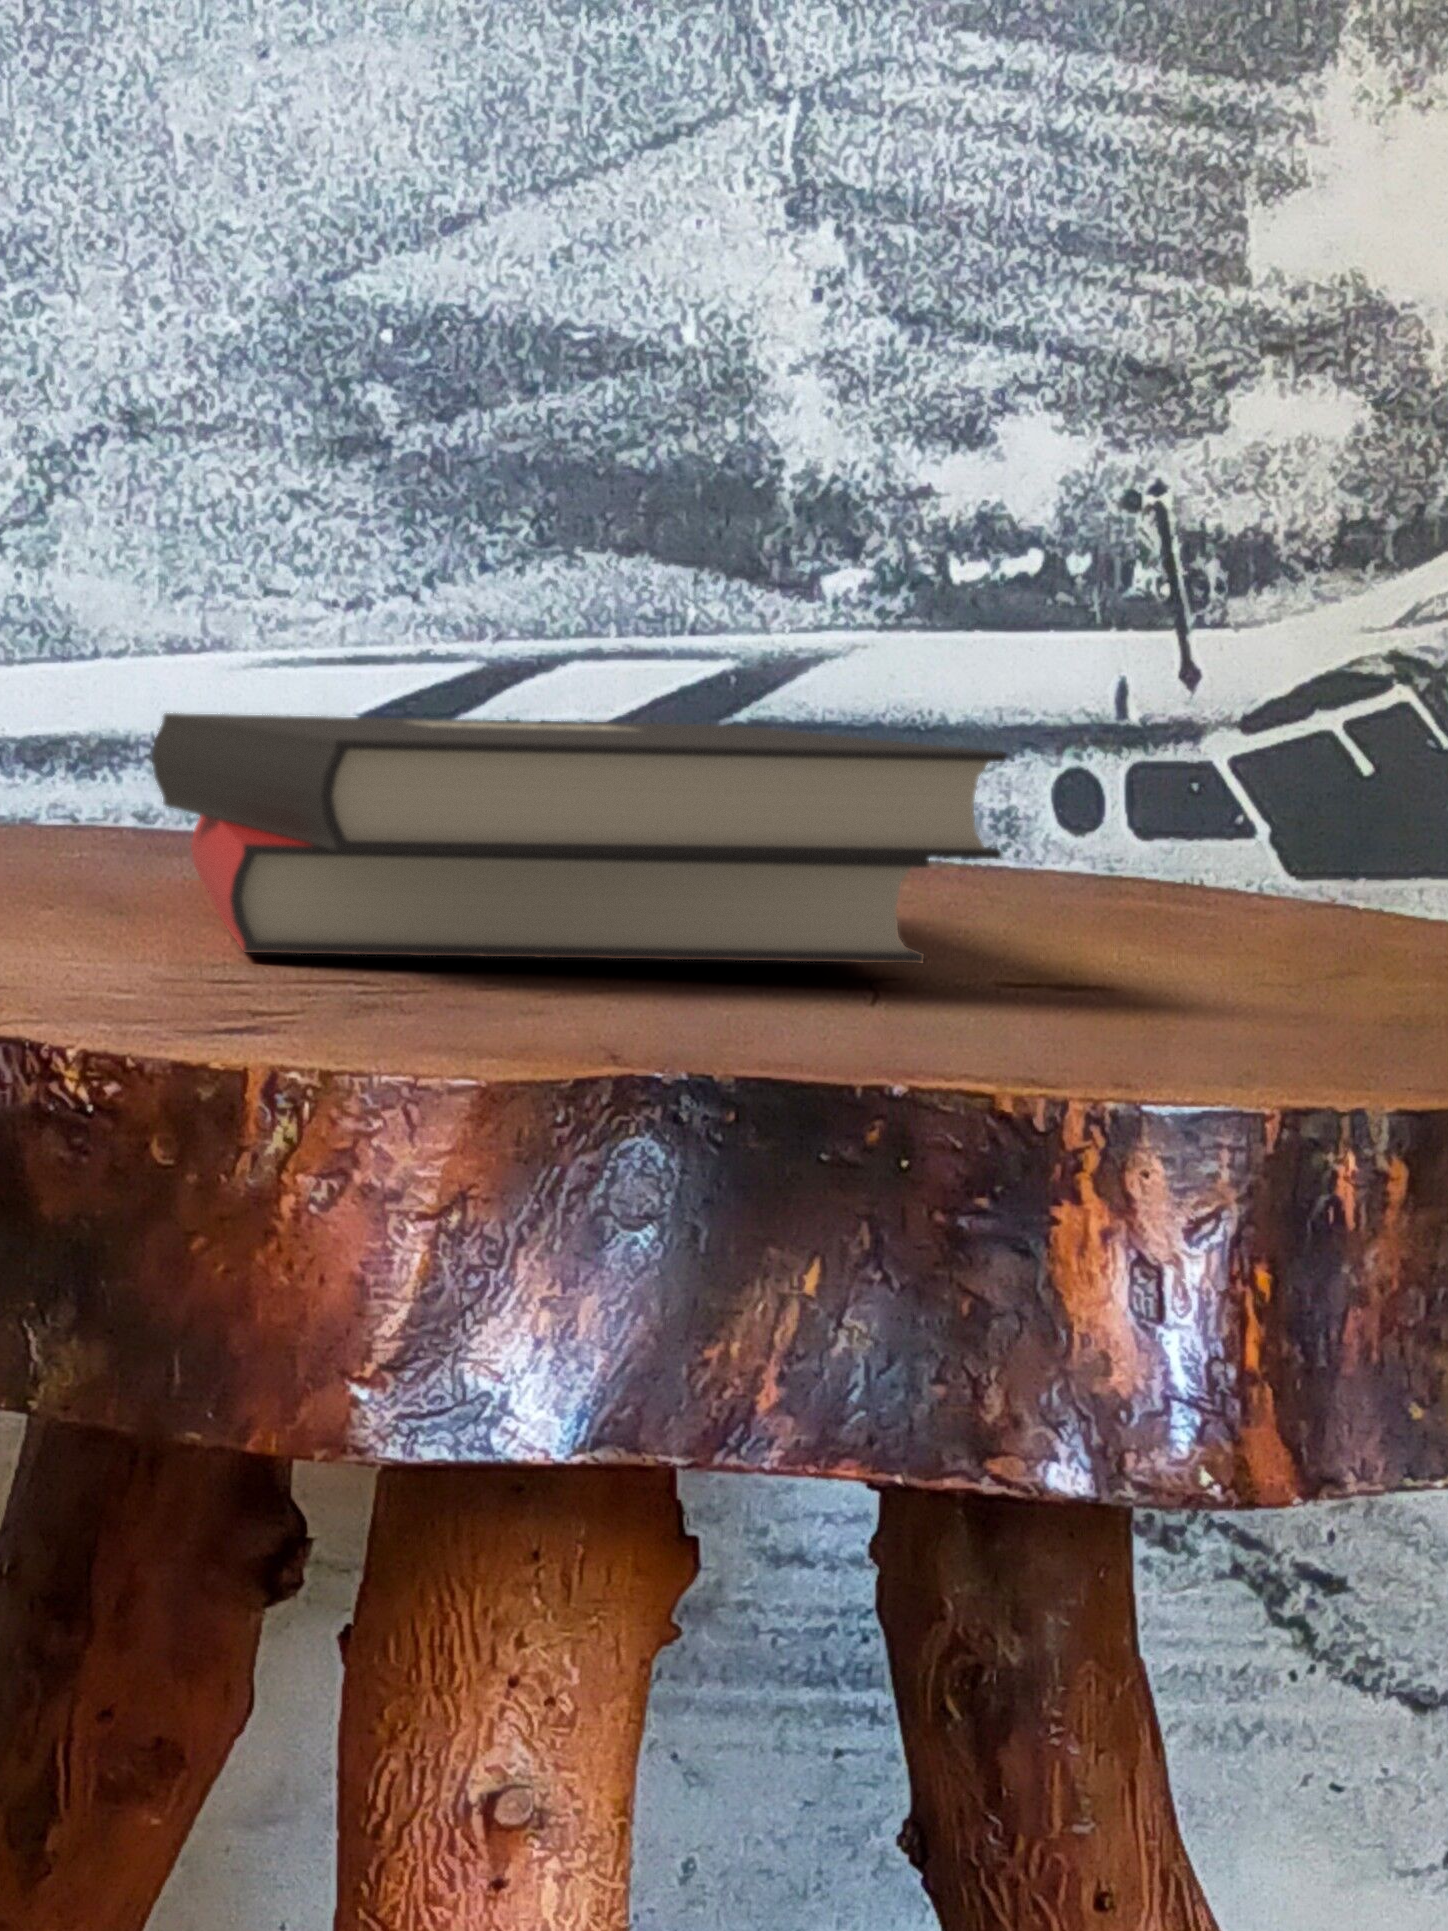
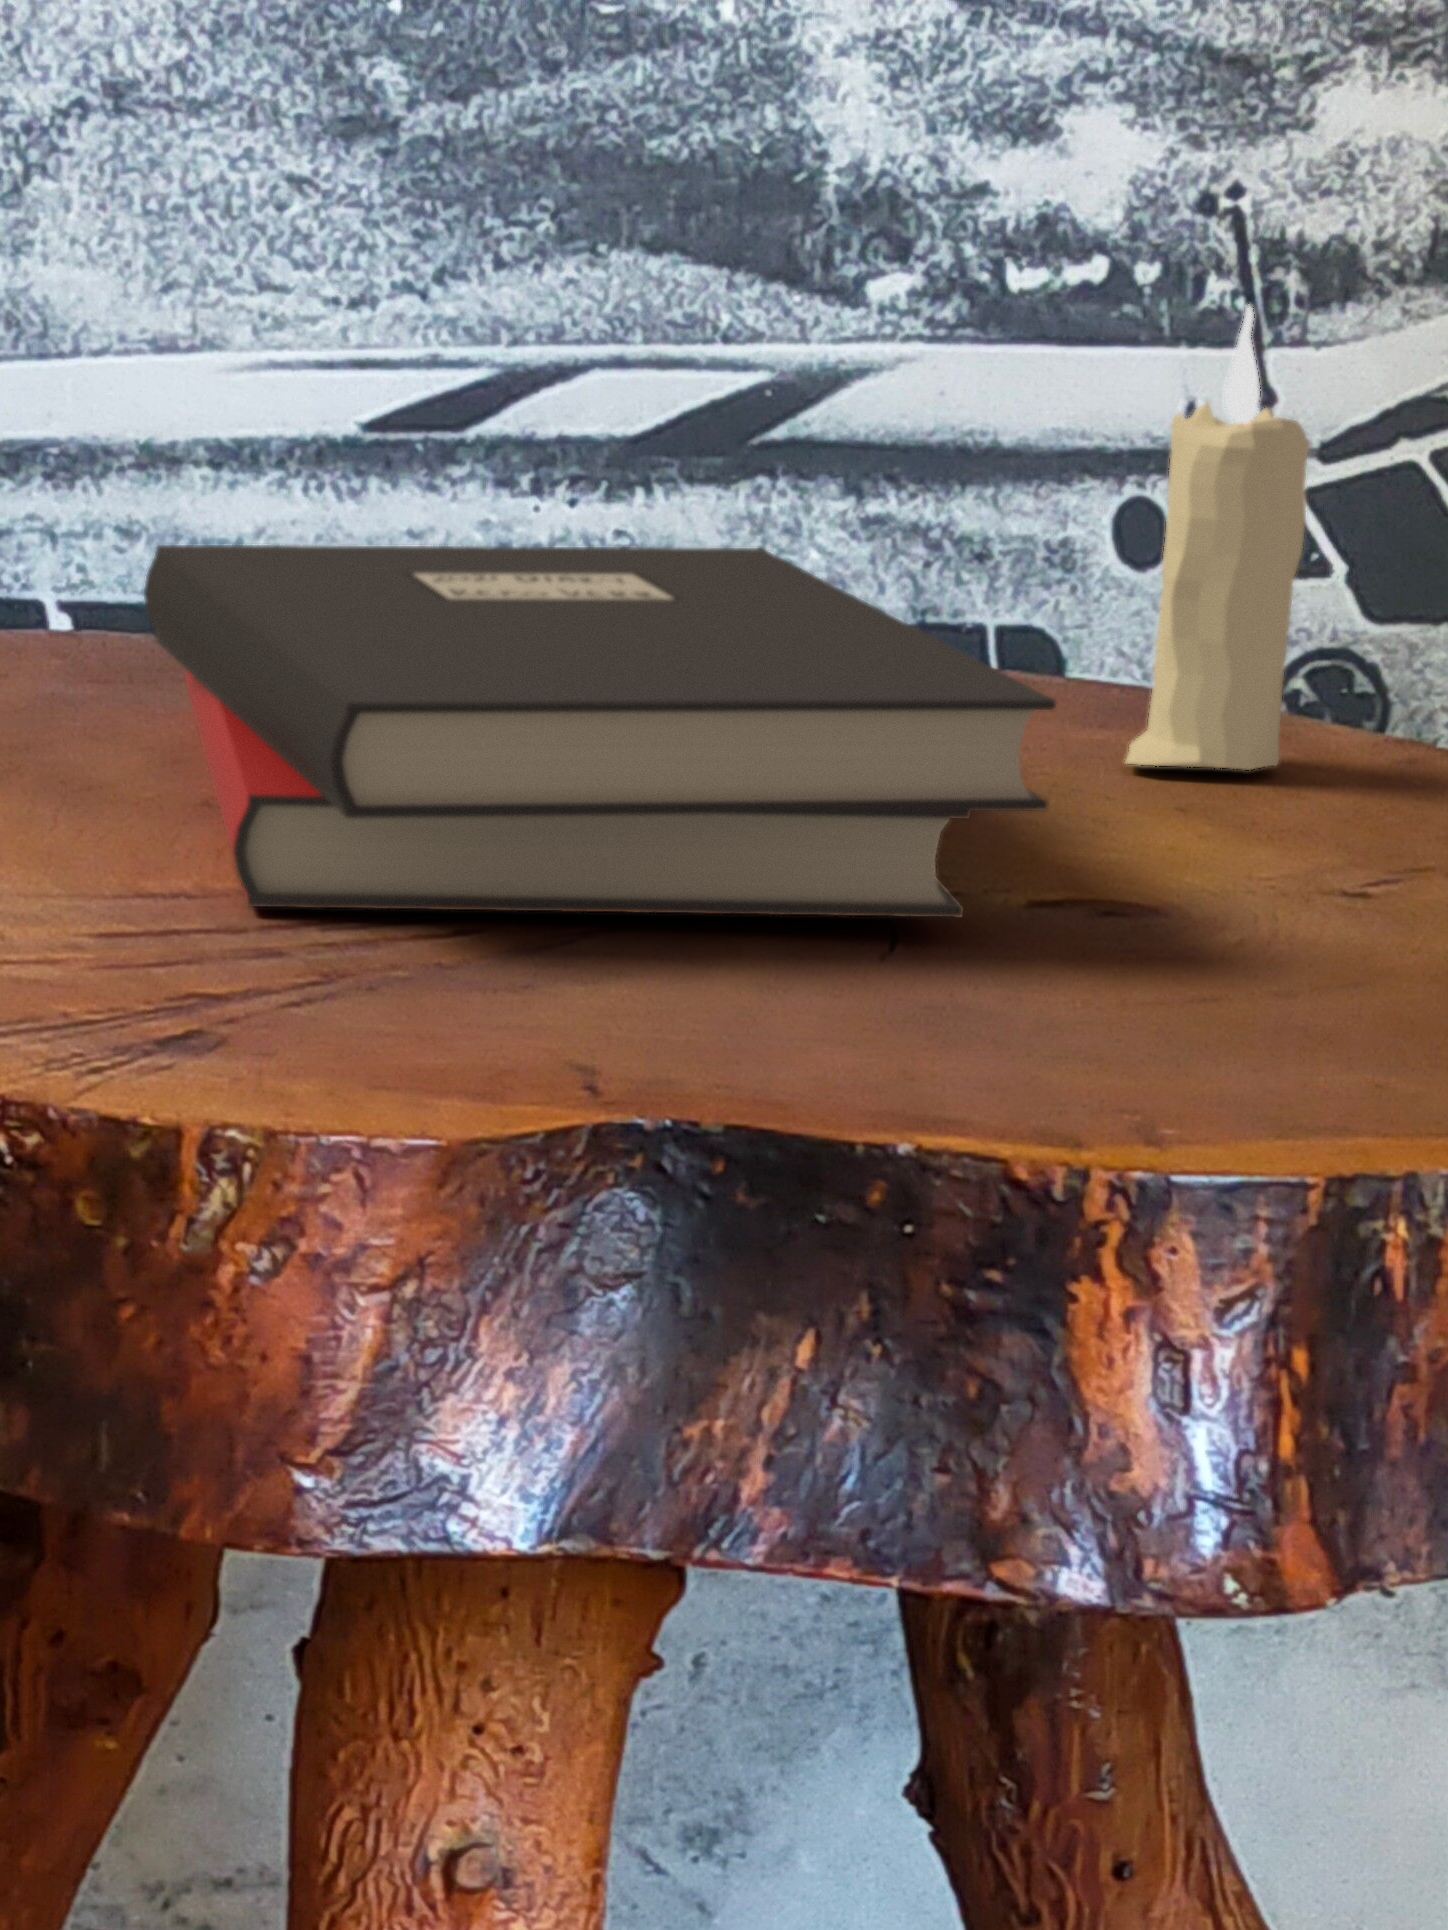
candle: none [1070,491,1234,924] -> present [1126,306,1309,770]

